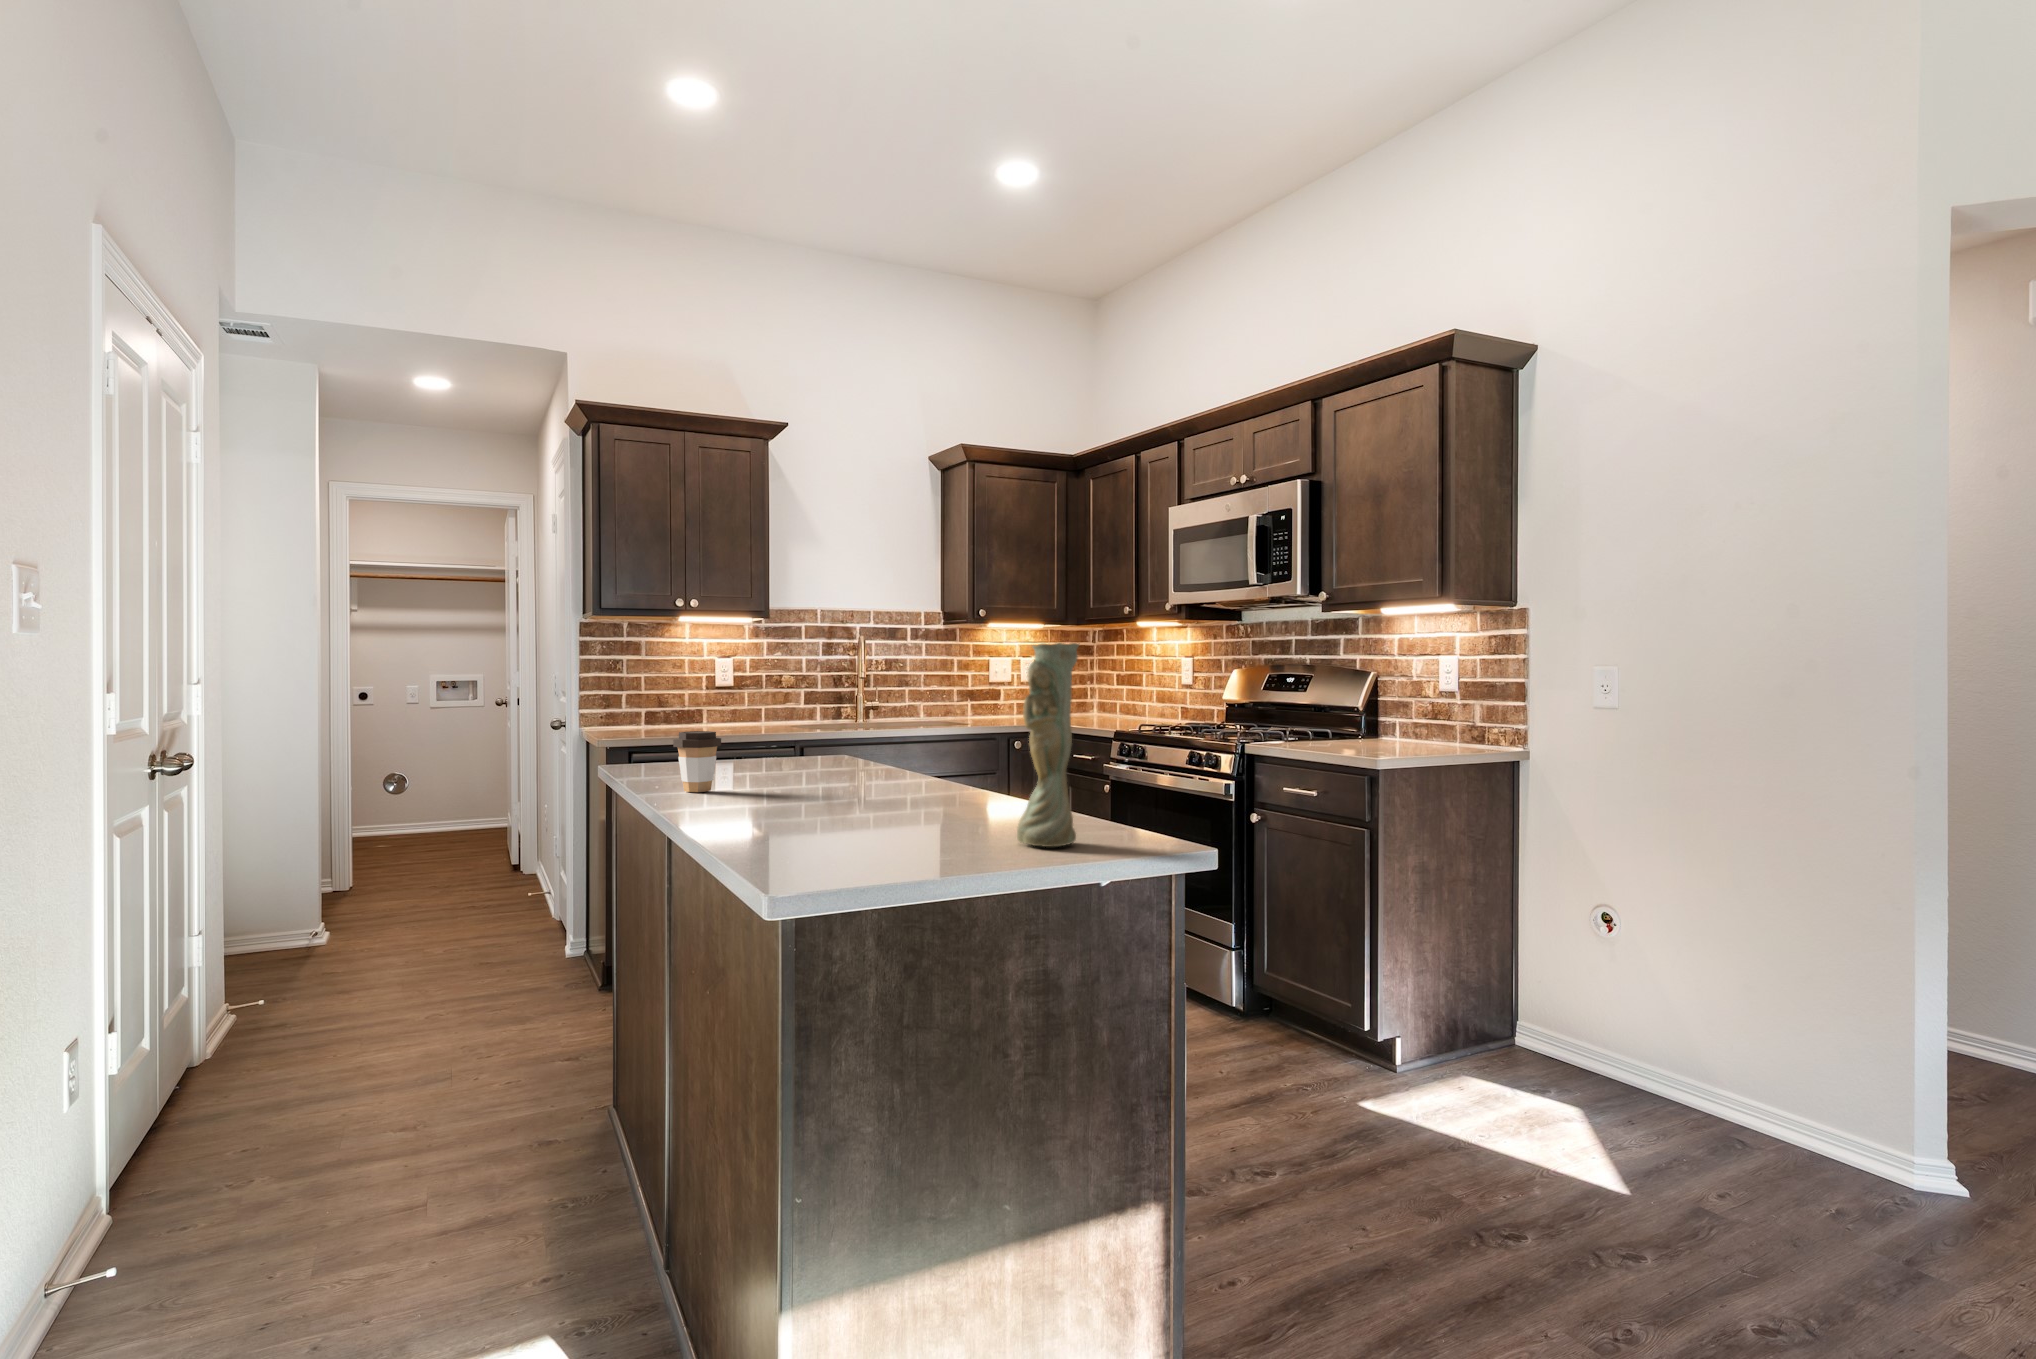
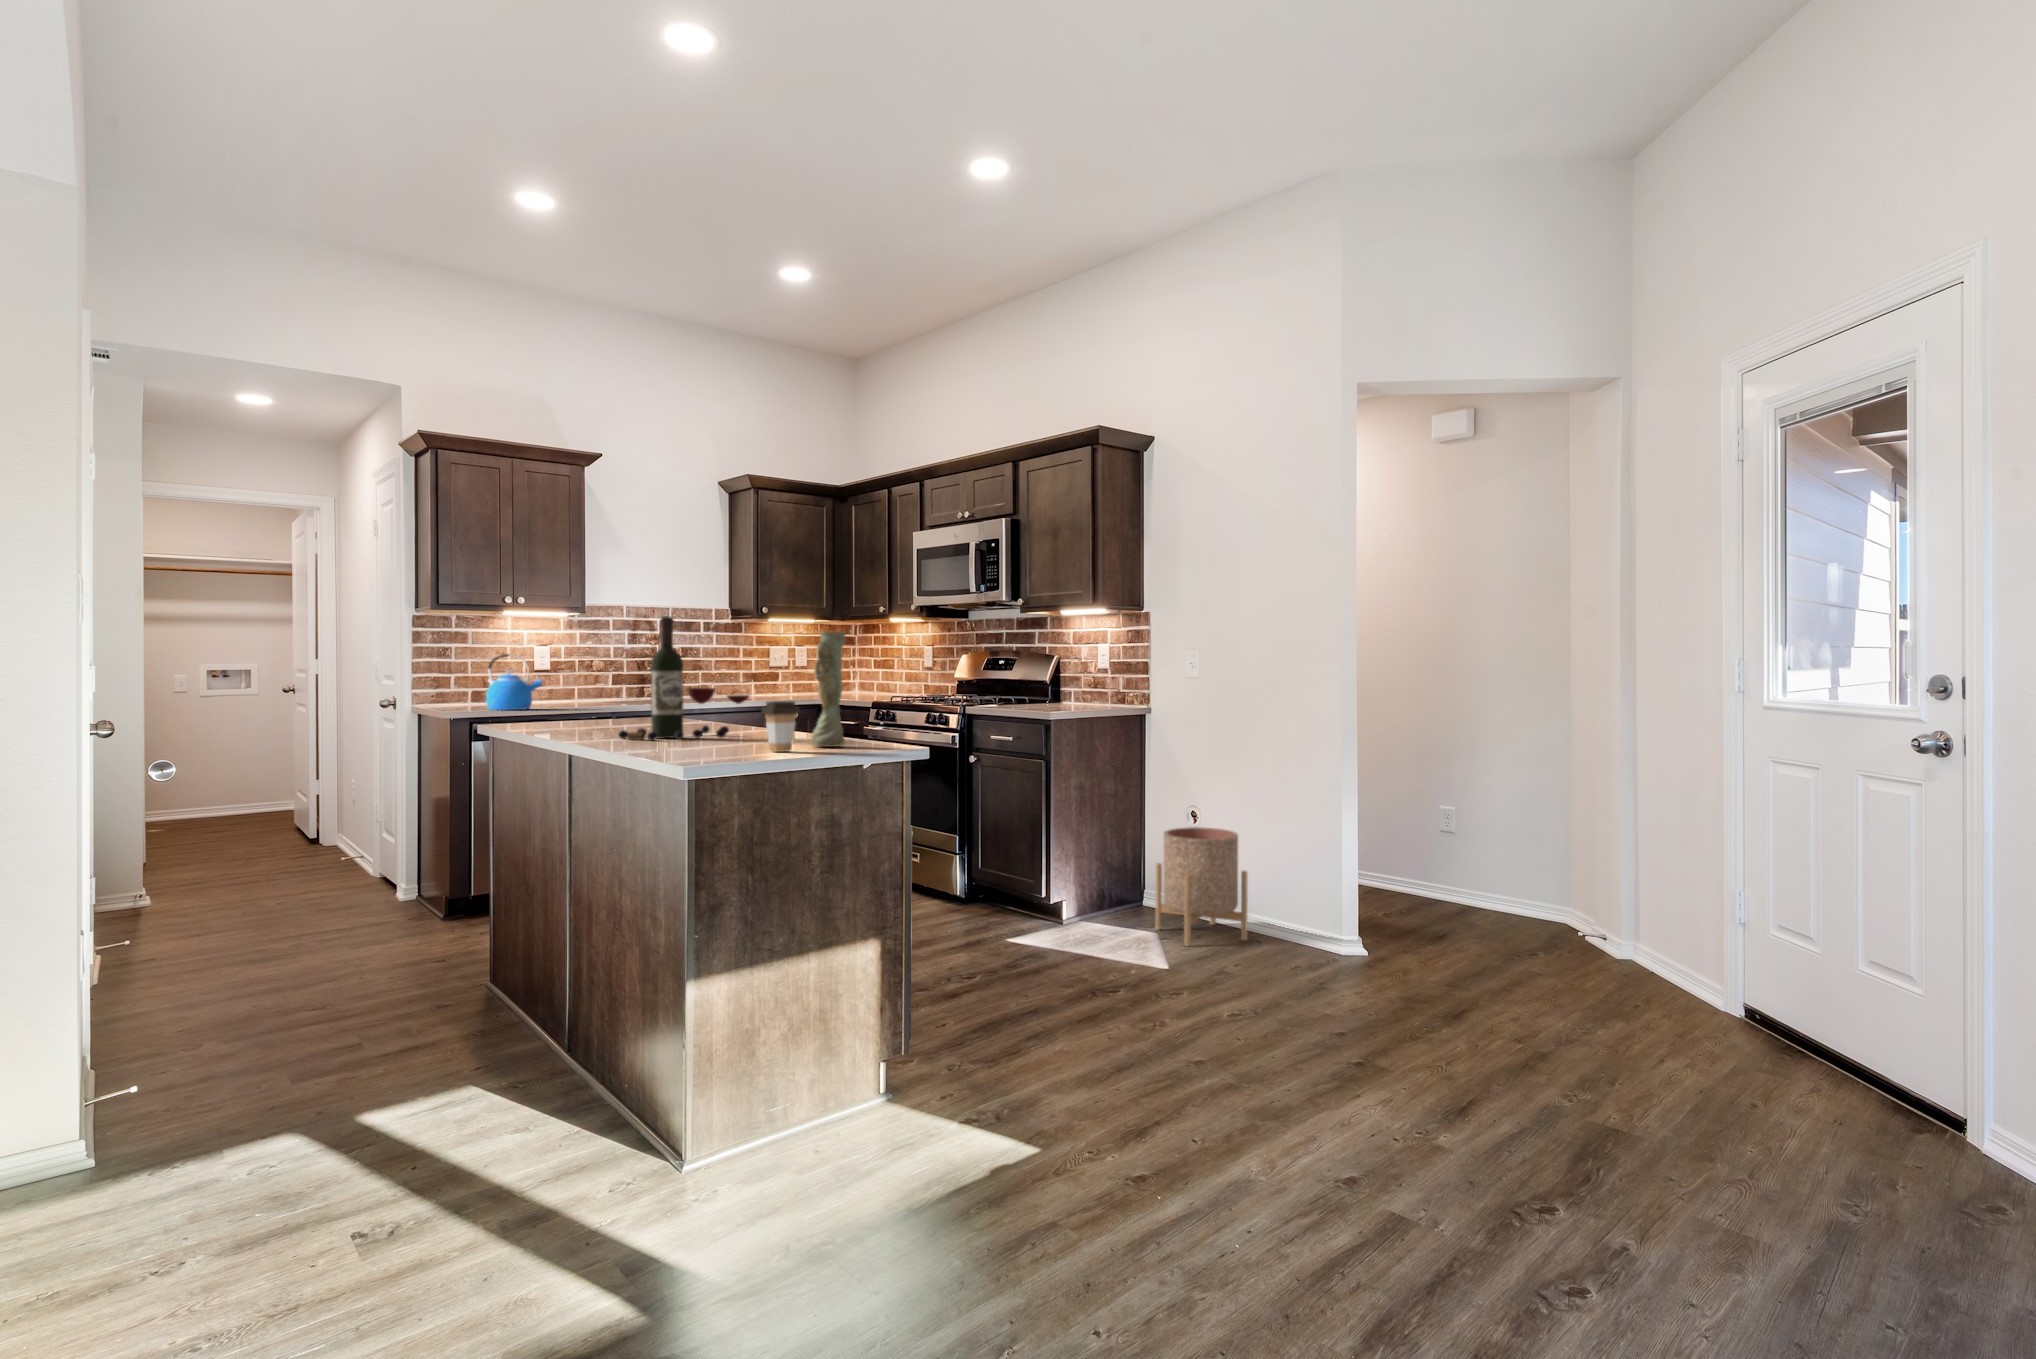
wine bottle: none [729,620,934,817] -> present [618,616,749,740]
kettle: none [646,668,712,739] -> present [486,654,543,710]
coffee cup: present [673,731,721,792] -> present [762,701,799,752]
planter: none [1548,940,1716,1139] -> present [1155,827,1248,946]

